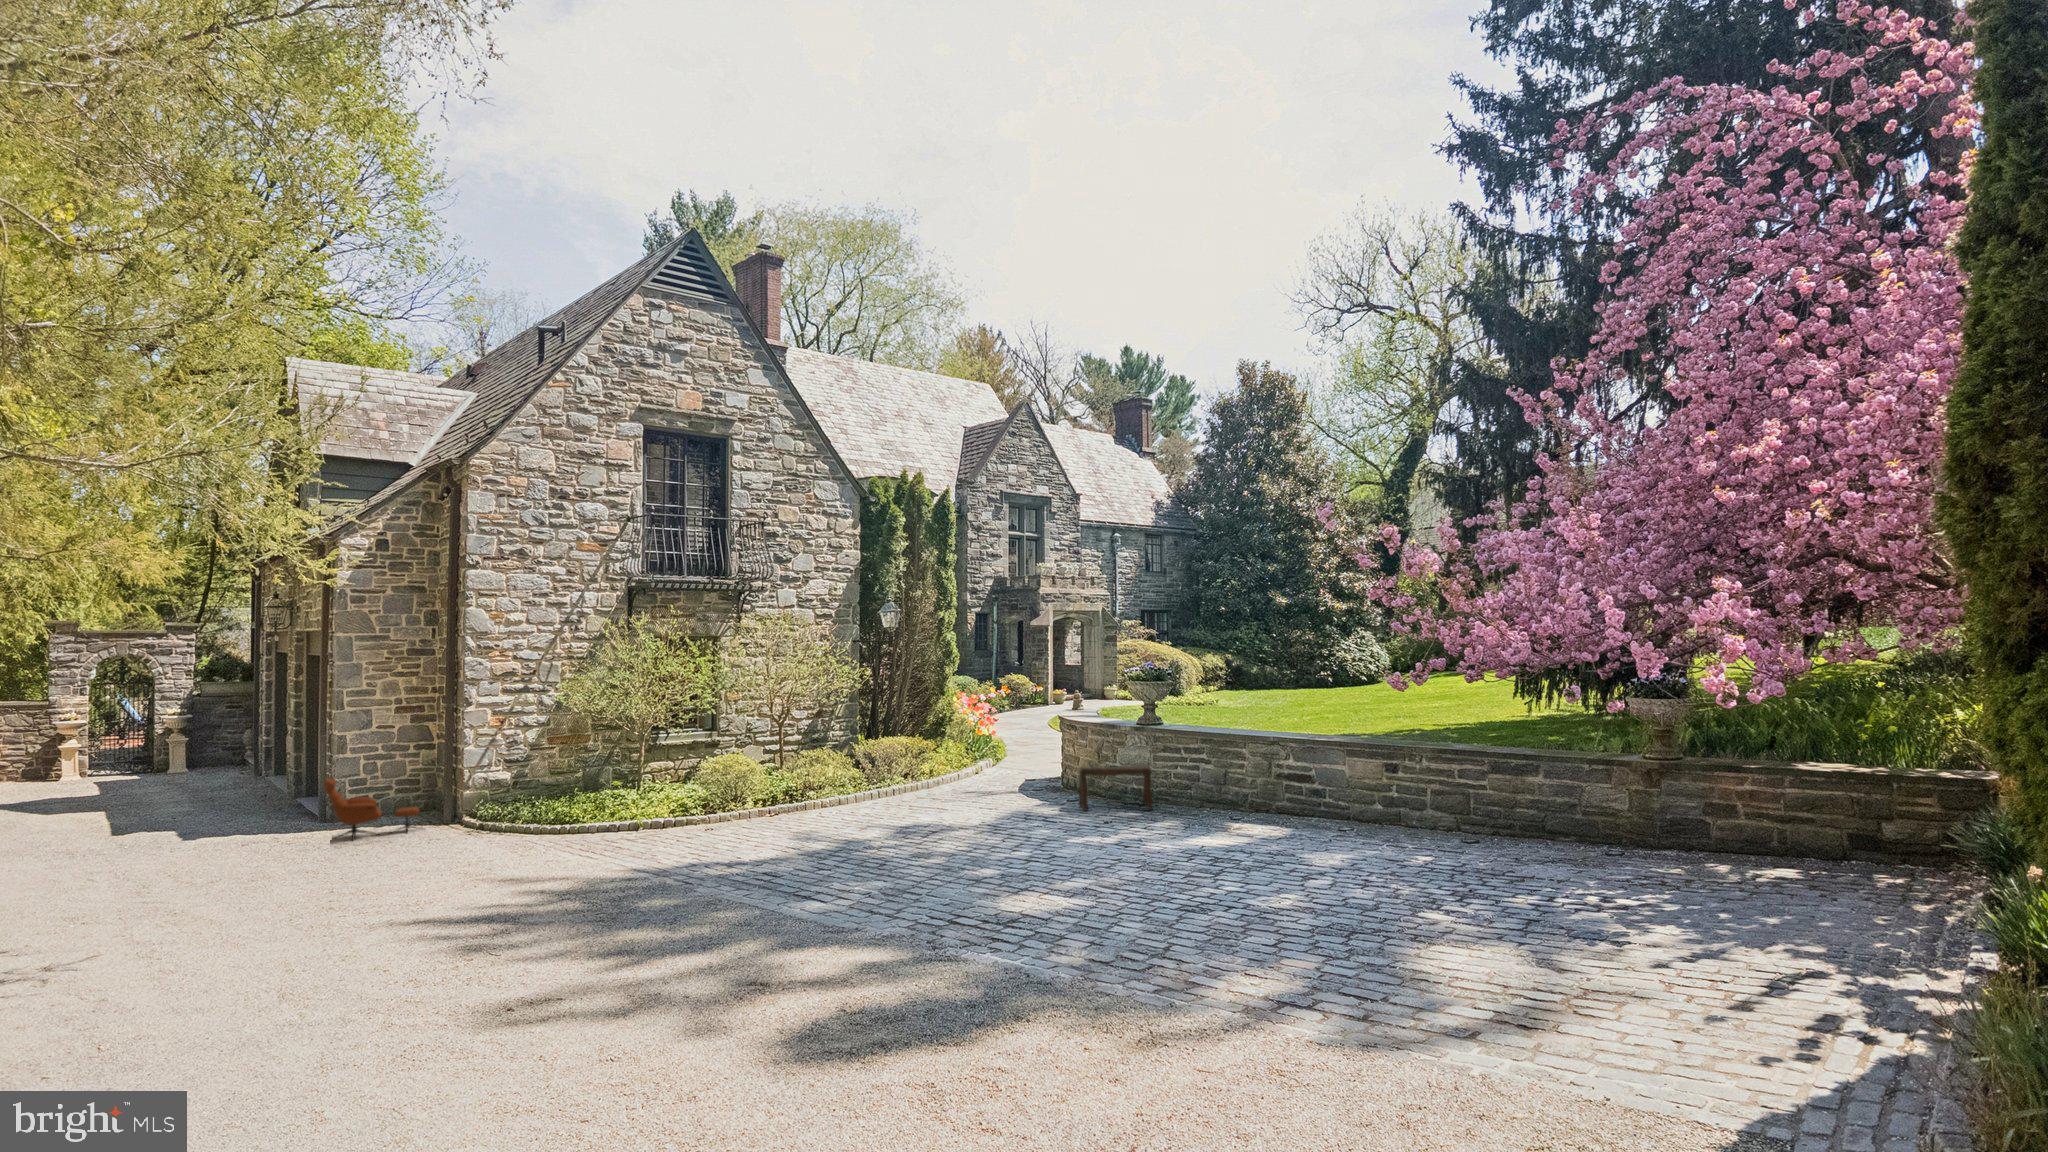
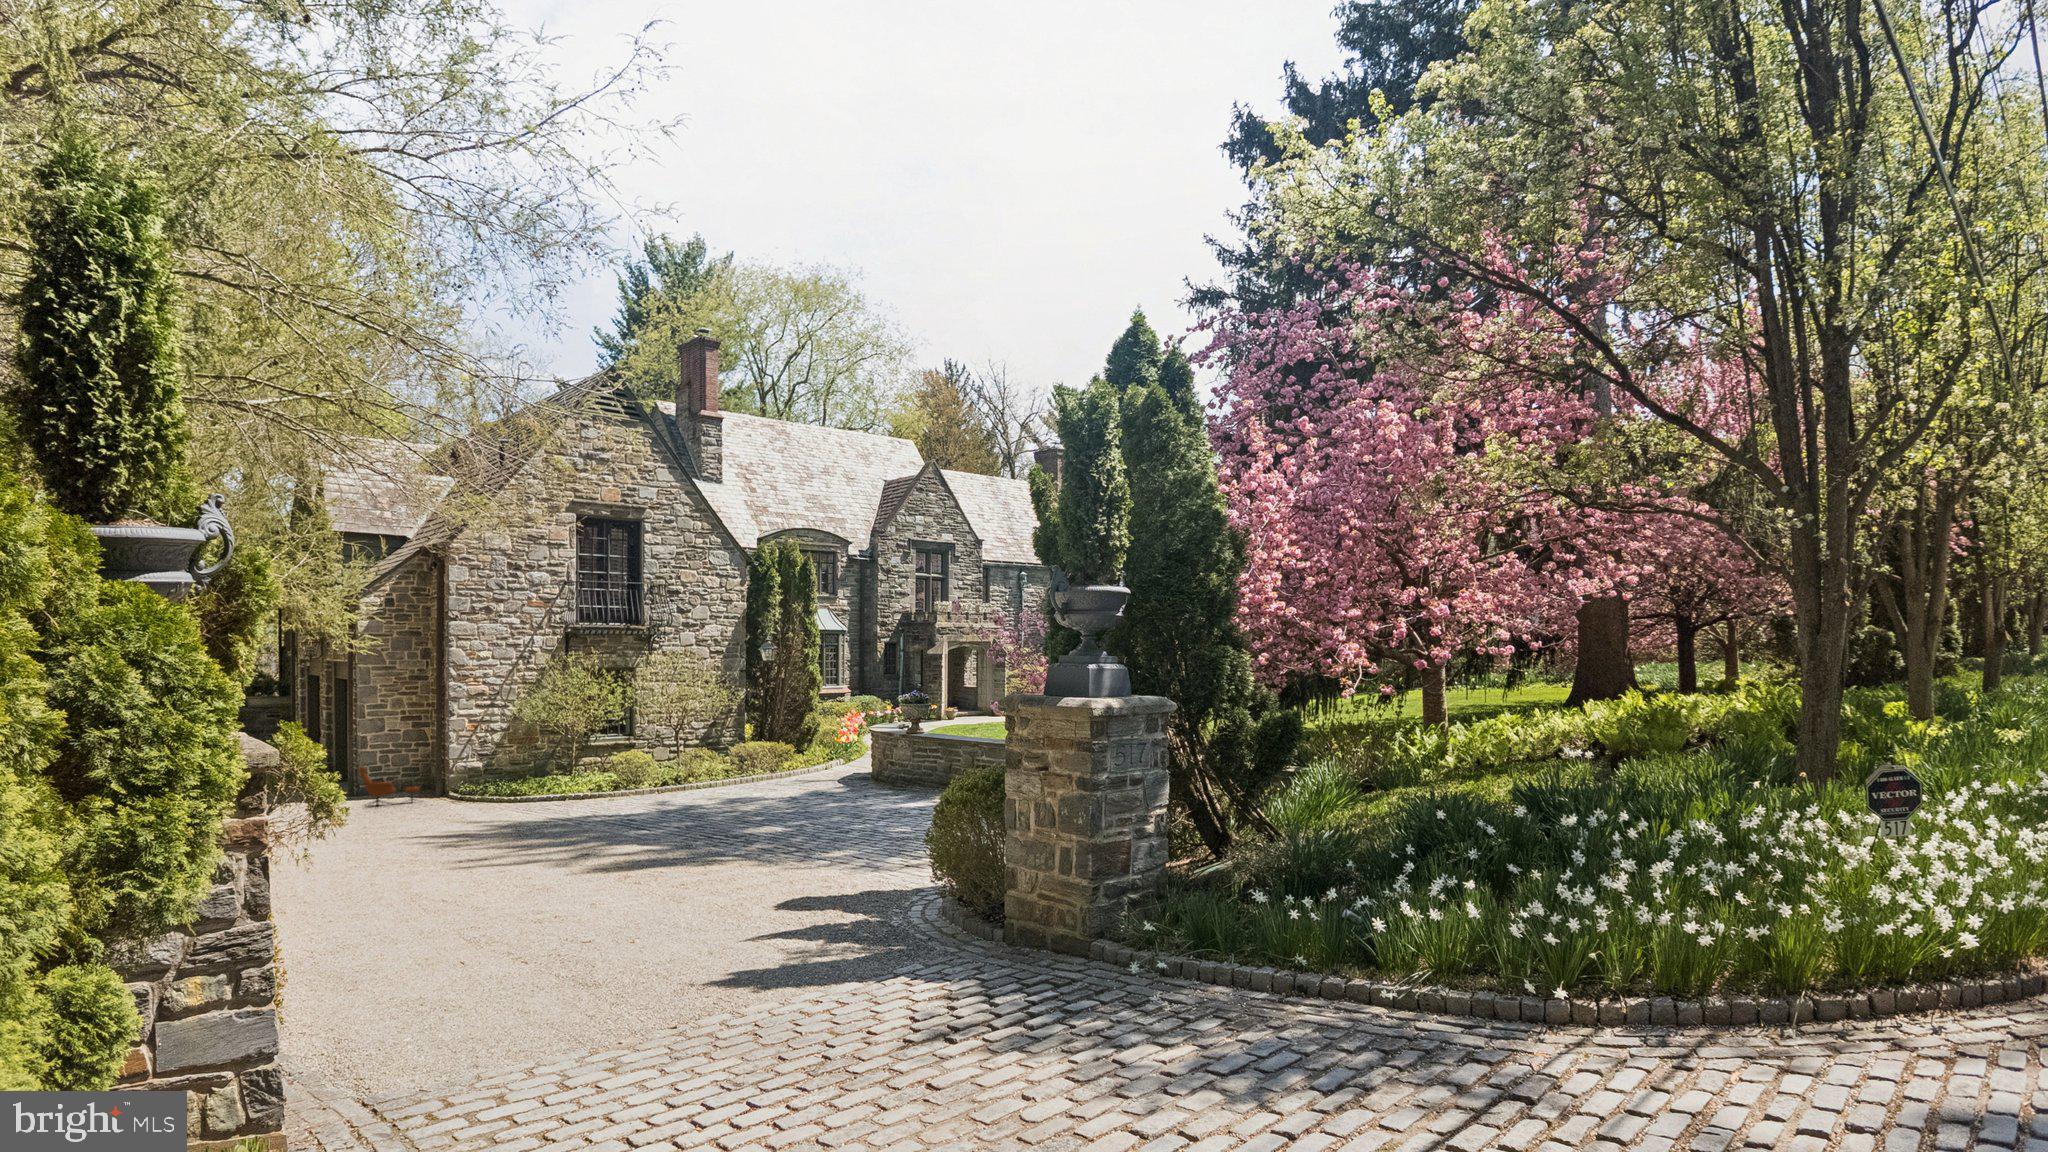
bench: present [1079,765,1152,811] -> none [863,756,917,787]

